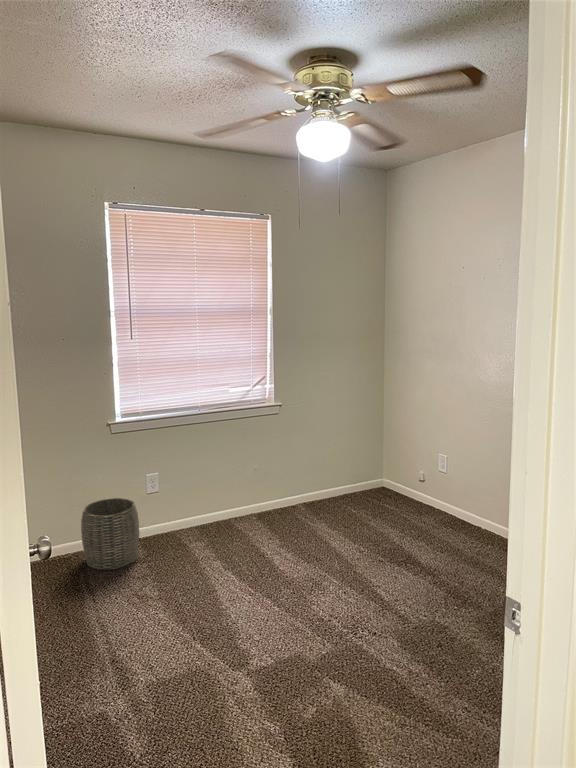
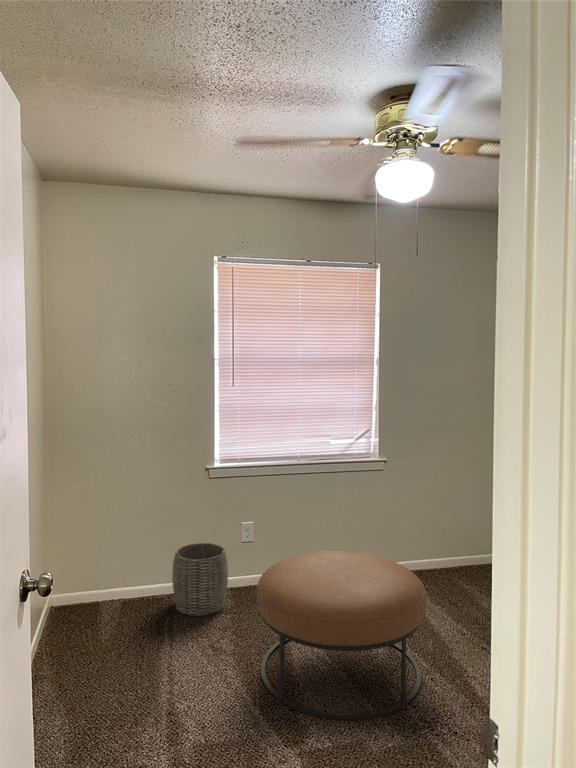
ottoman: none [184,491,340,640] -> present [257,551,427,720]

